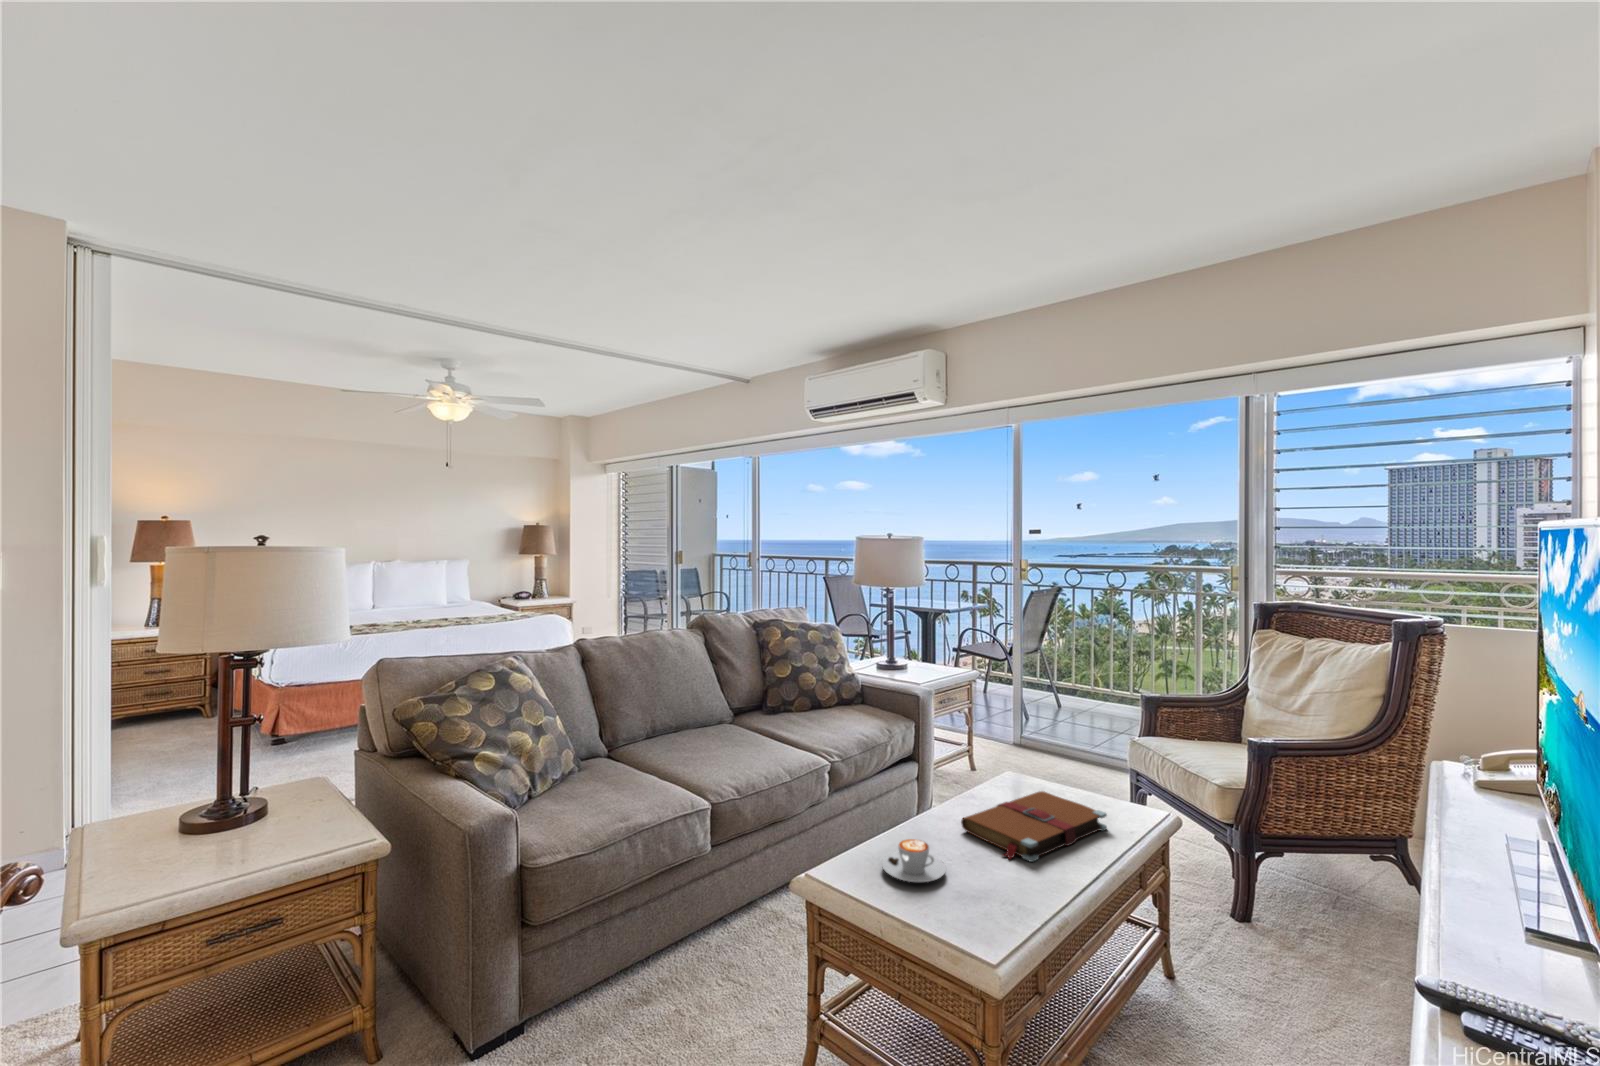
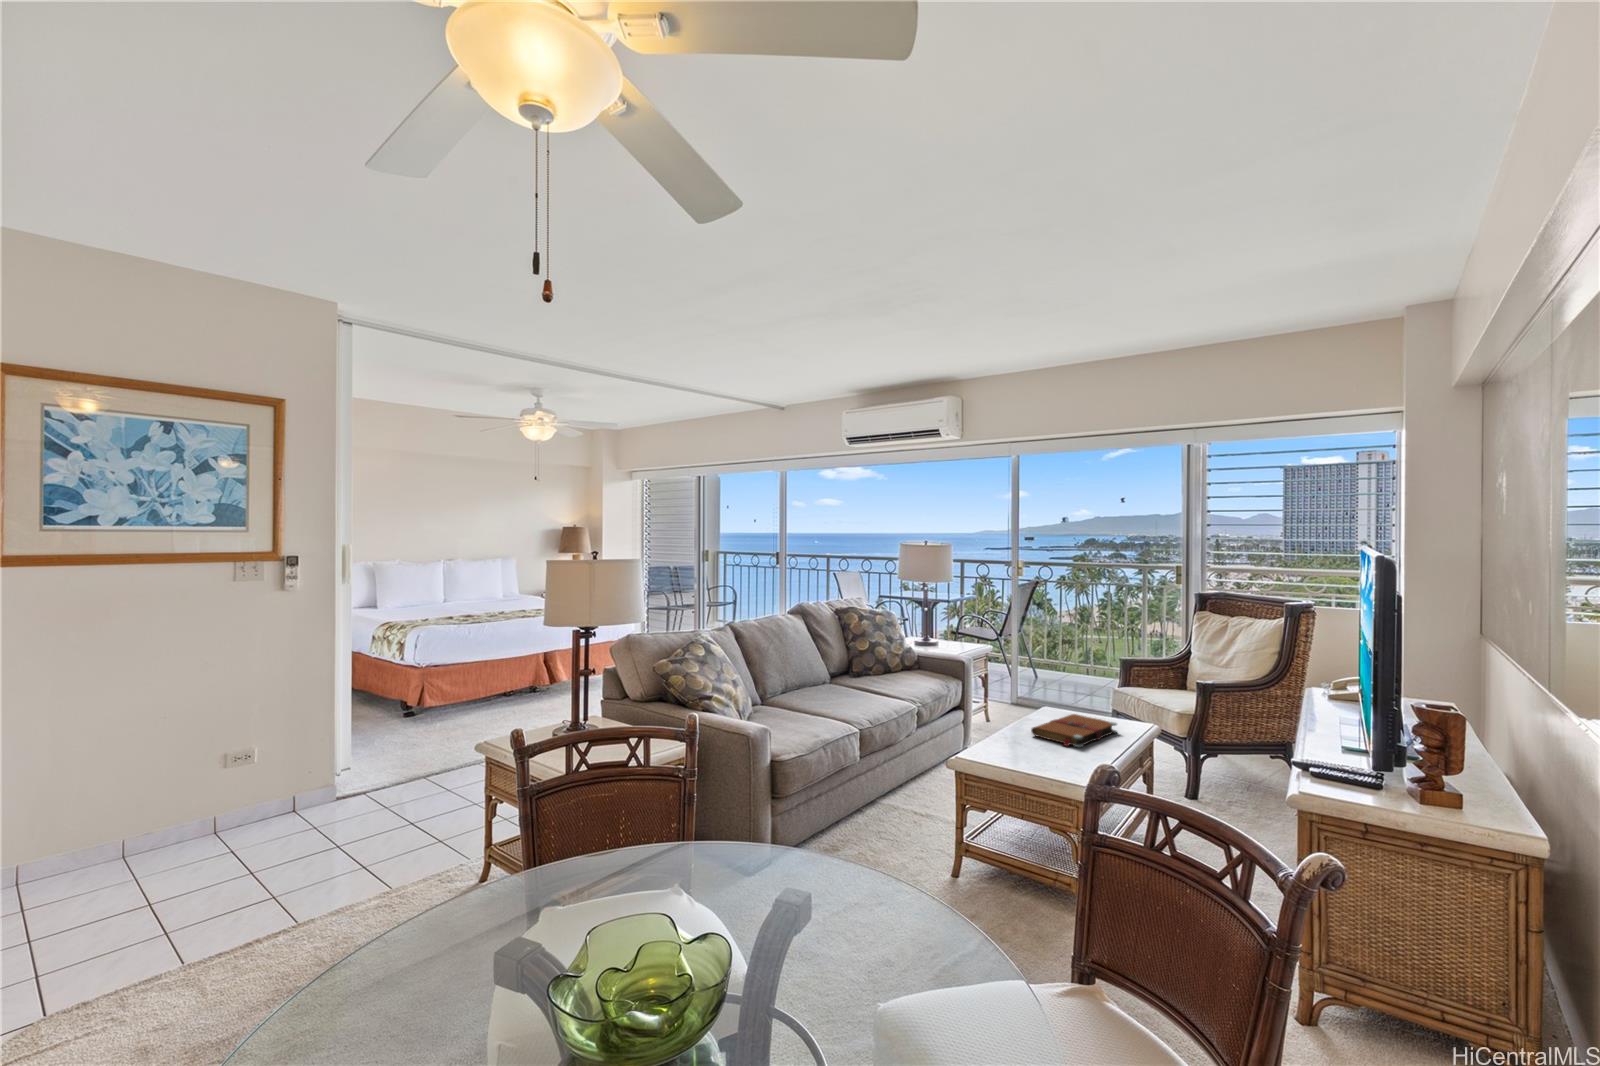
coffee cup: present [882,839,946,882] -> none [995,736,1035,757]

